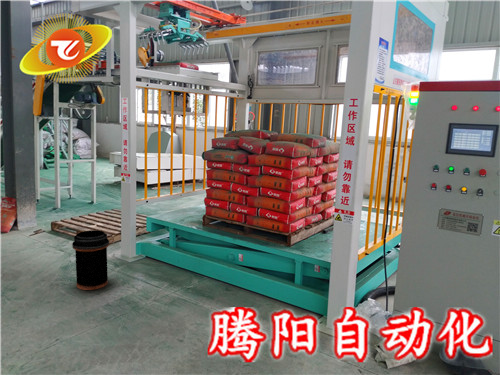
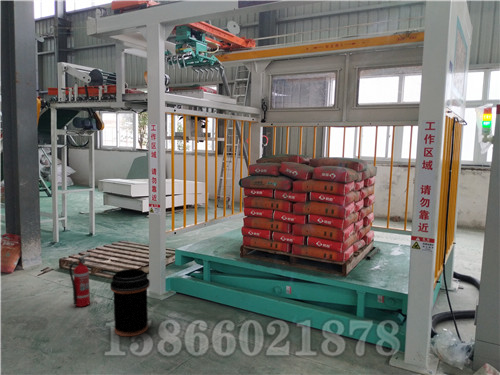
fire extinguisher: none [45,216,67,263] -> present [69,253,90,307]

